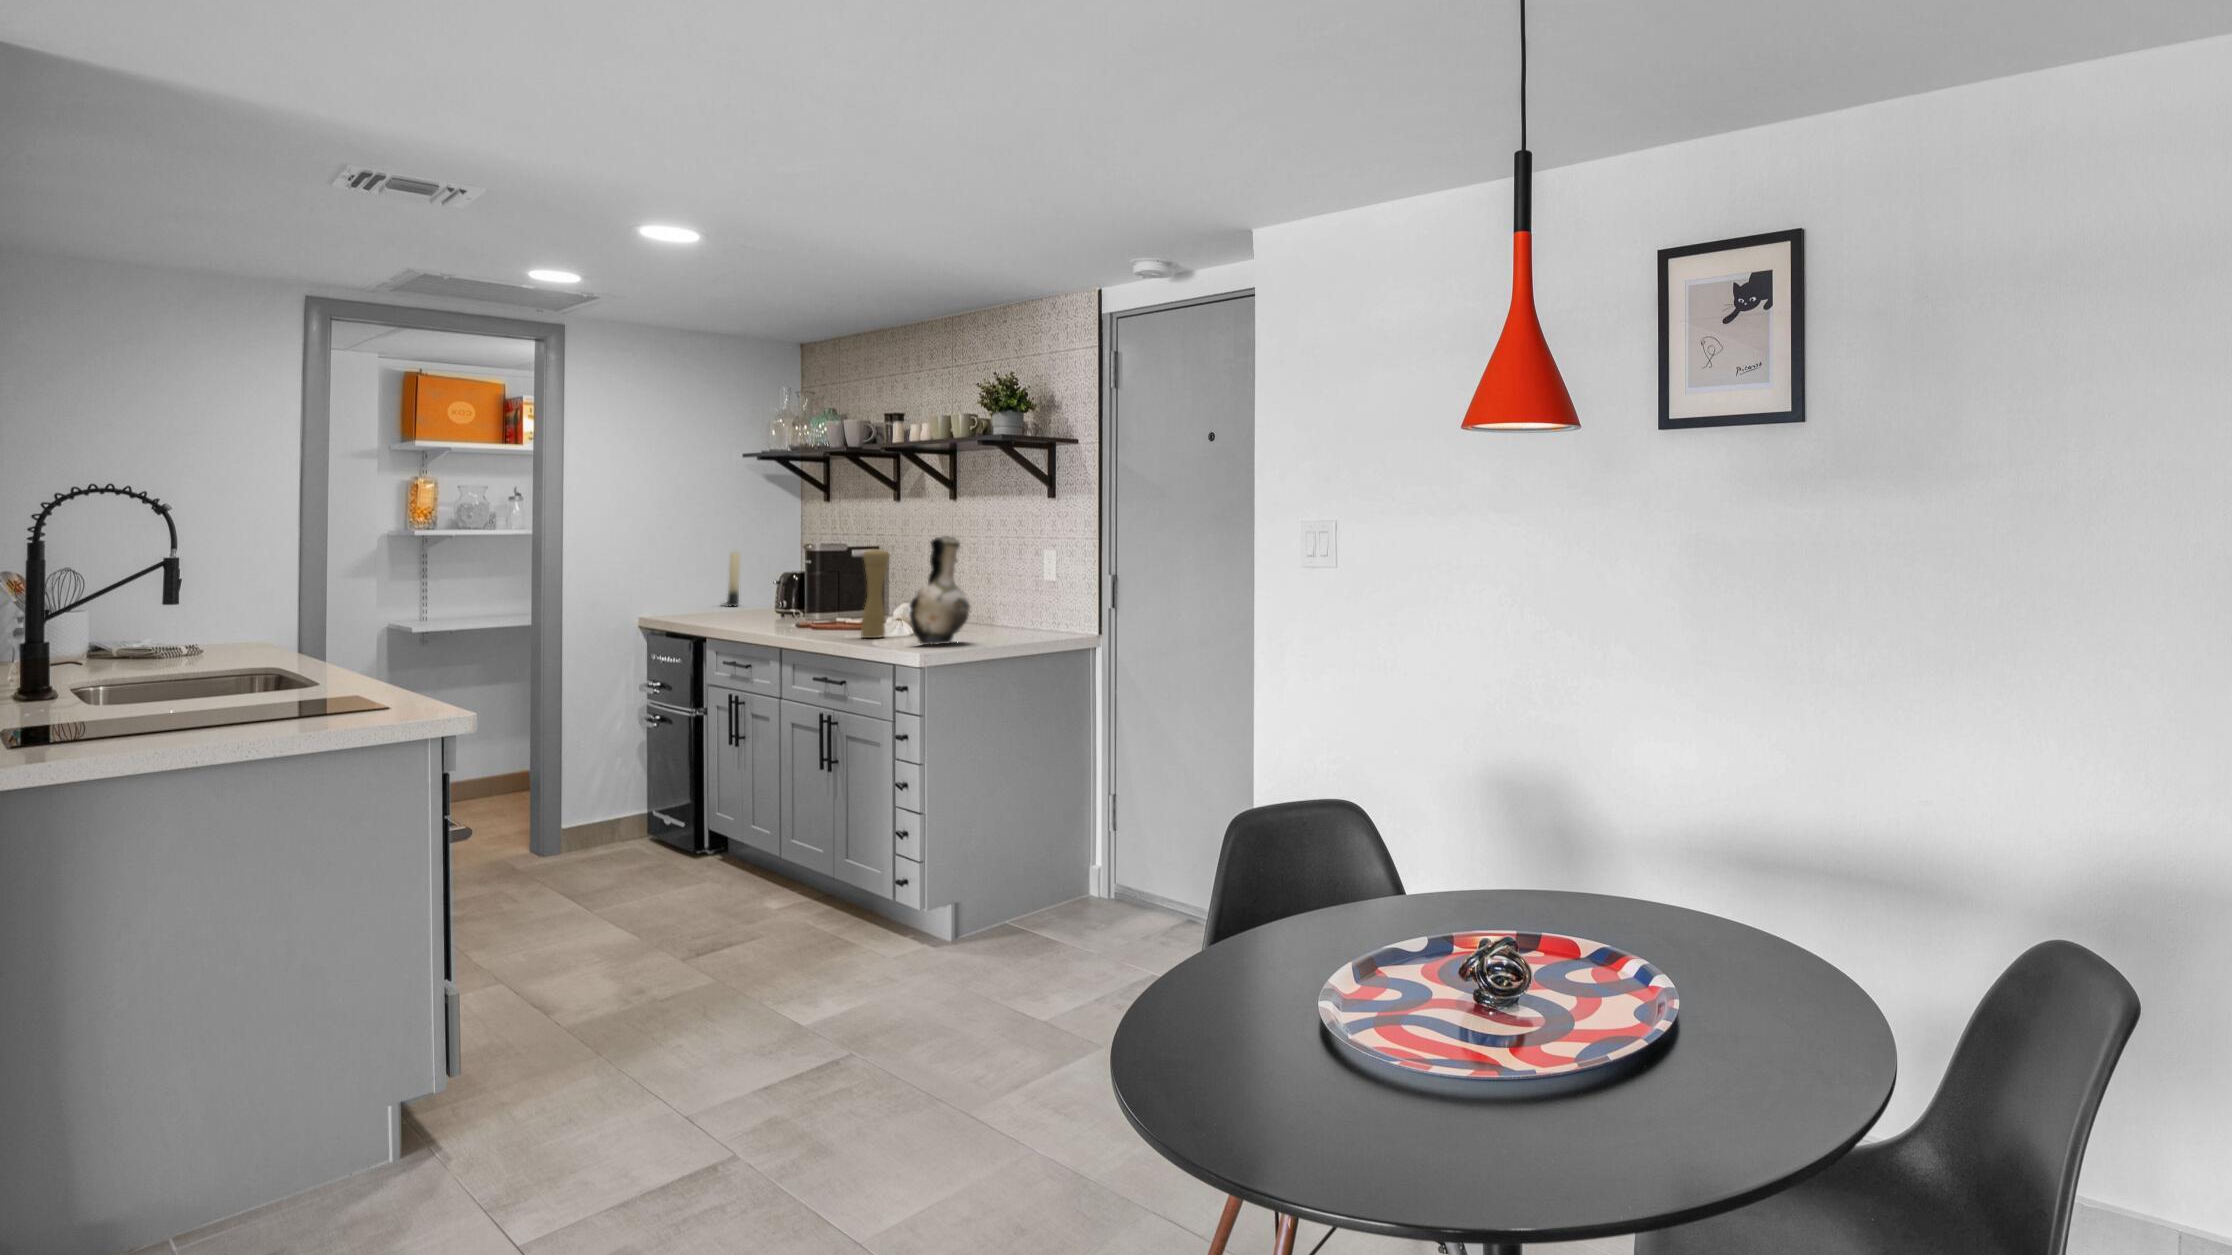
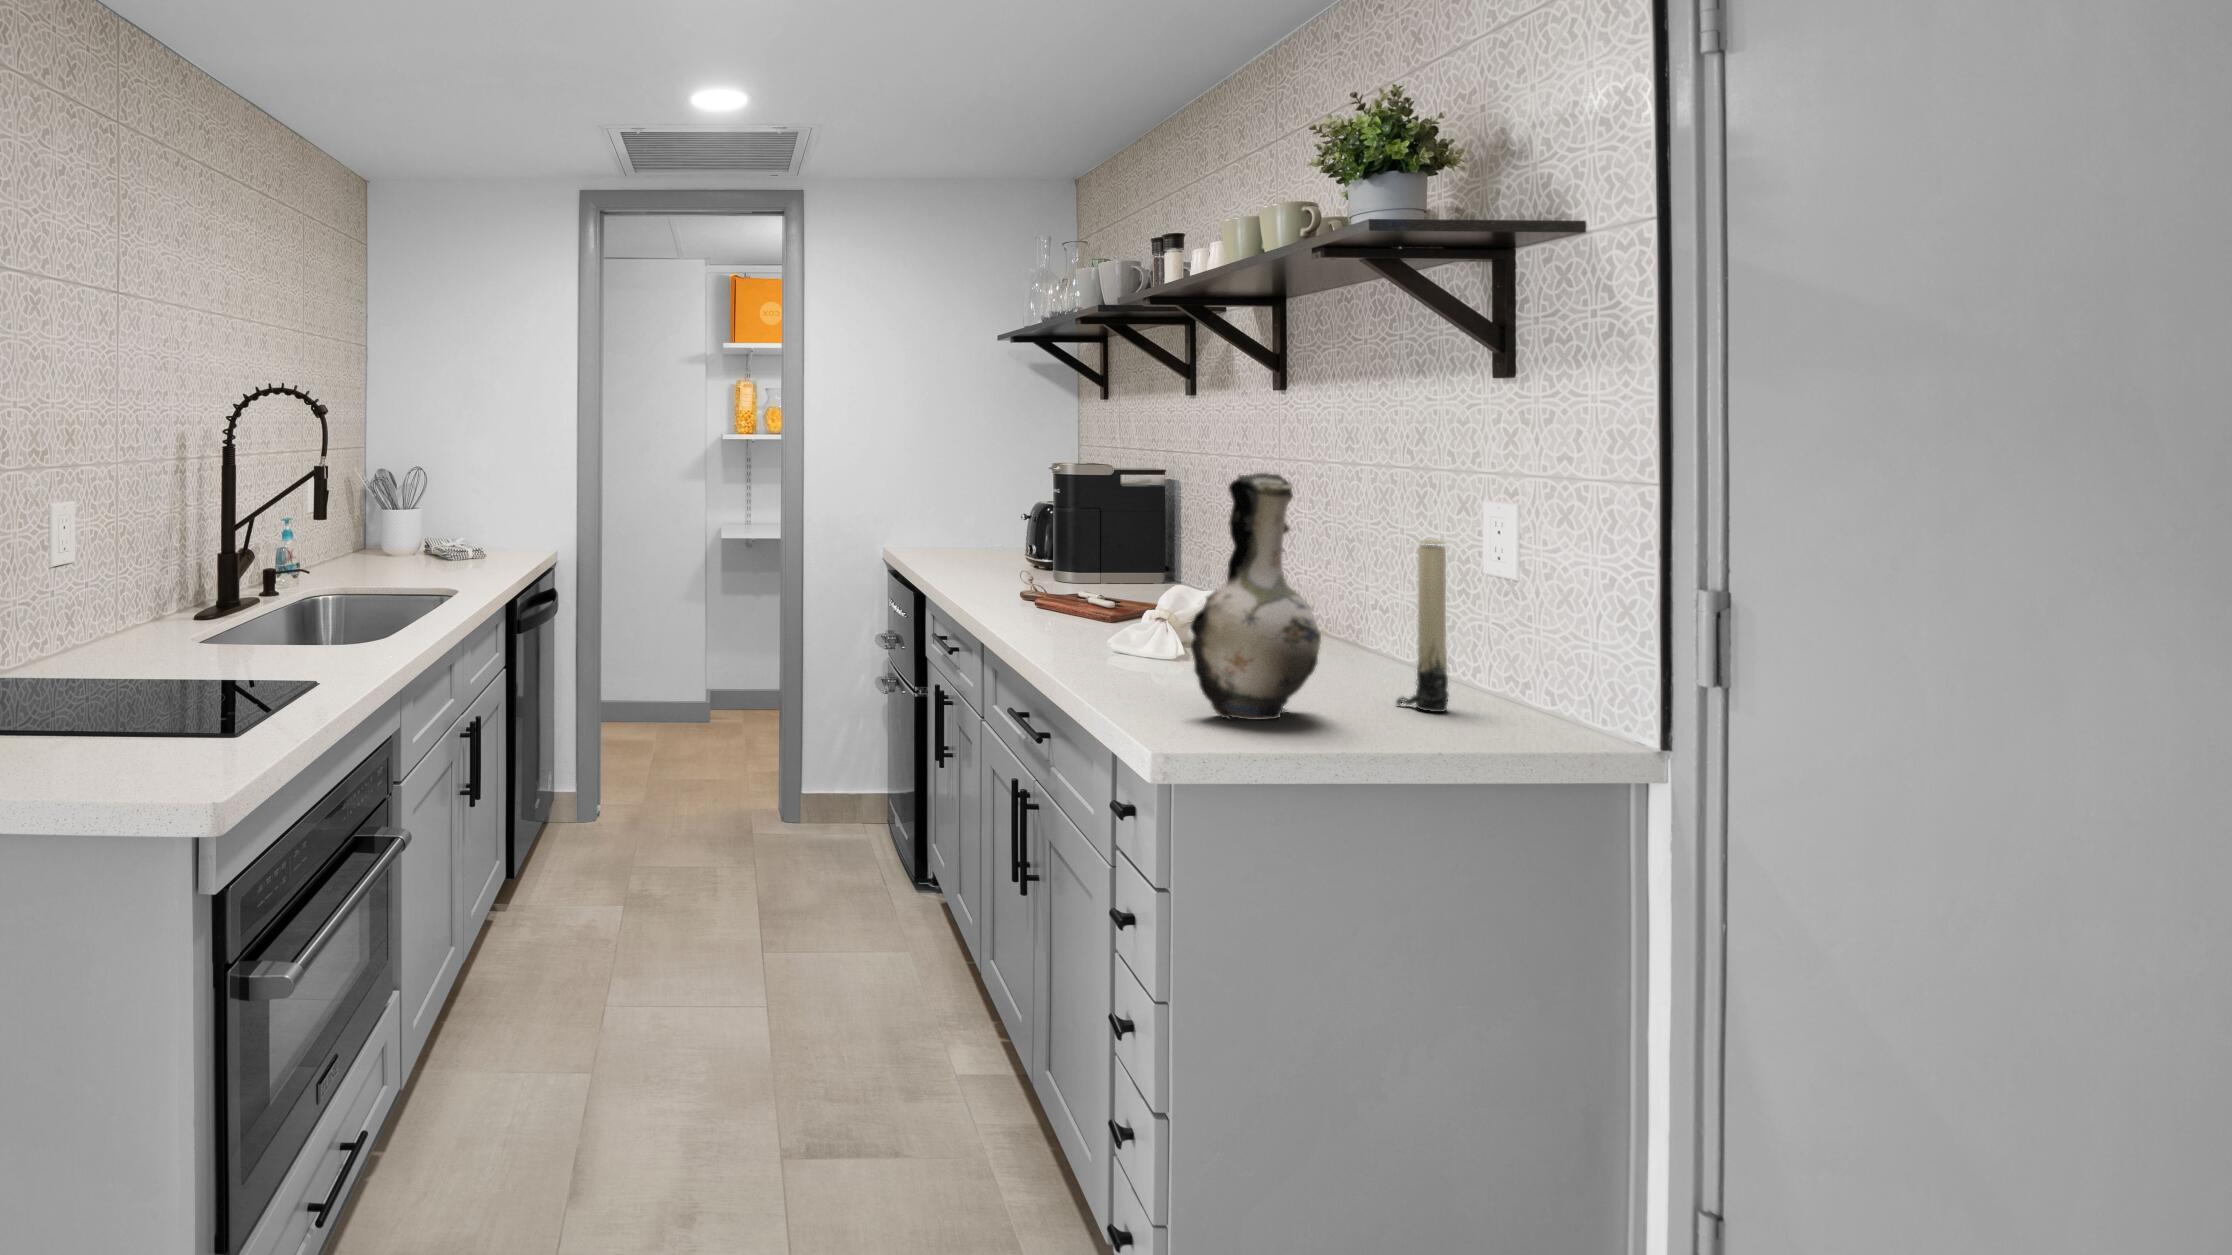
pepper mill: present [861,549,889,638] -> none [1112,495,1158,676]
candle: present [724,553,740,606] -> present [1396,540,1449,712]

